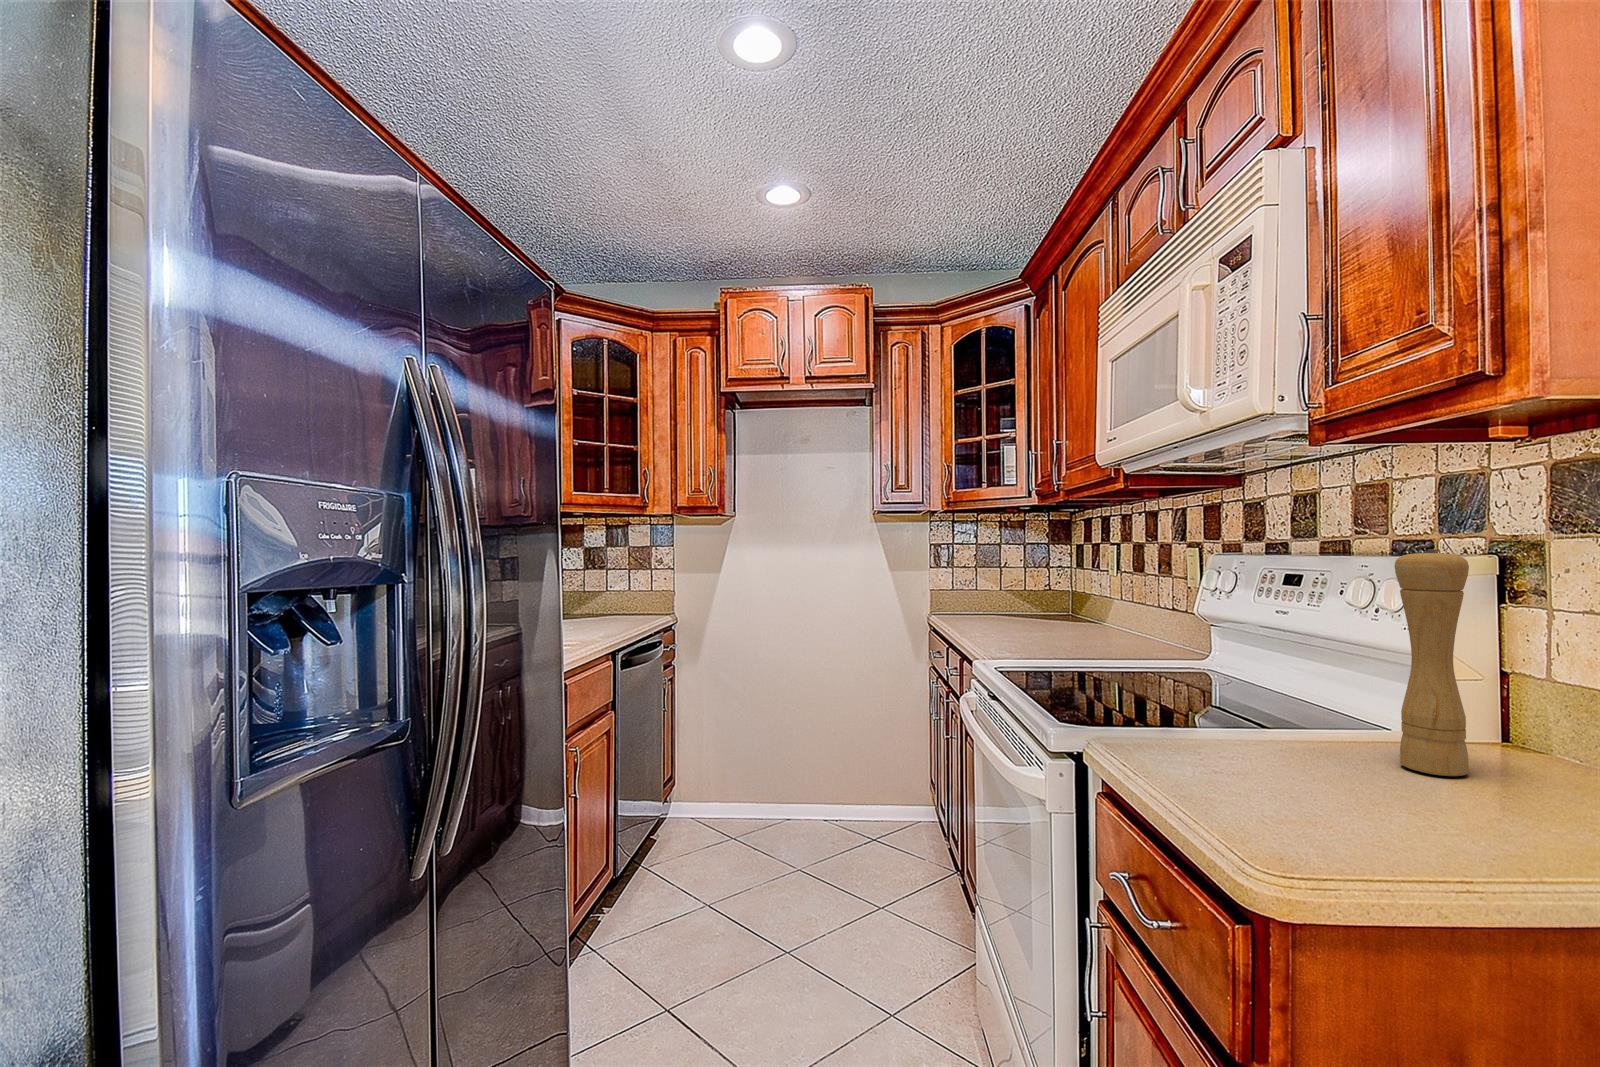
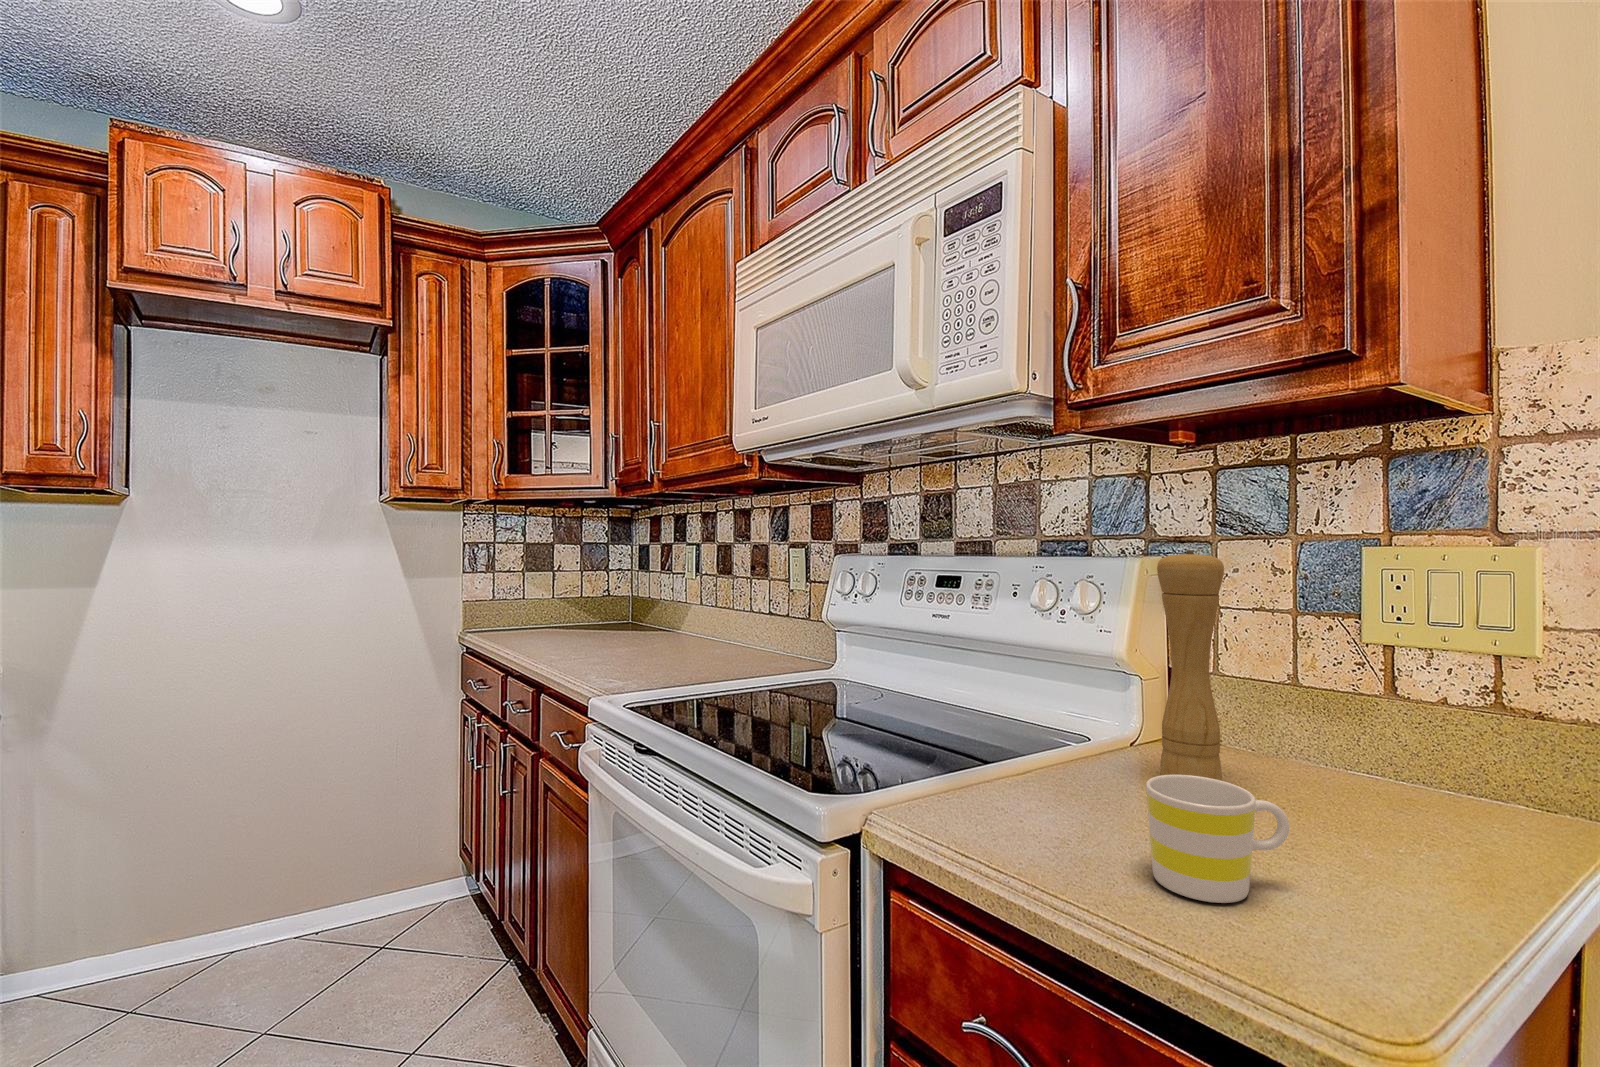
mug: none [1250,722,1374,812] -> present [1146,775,1289,903]

